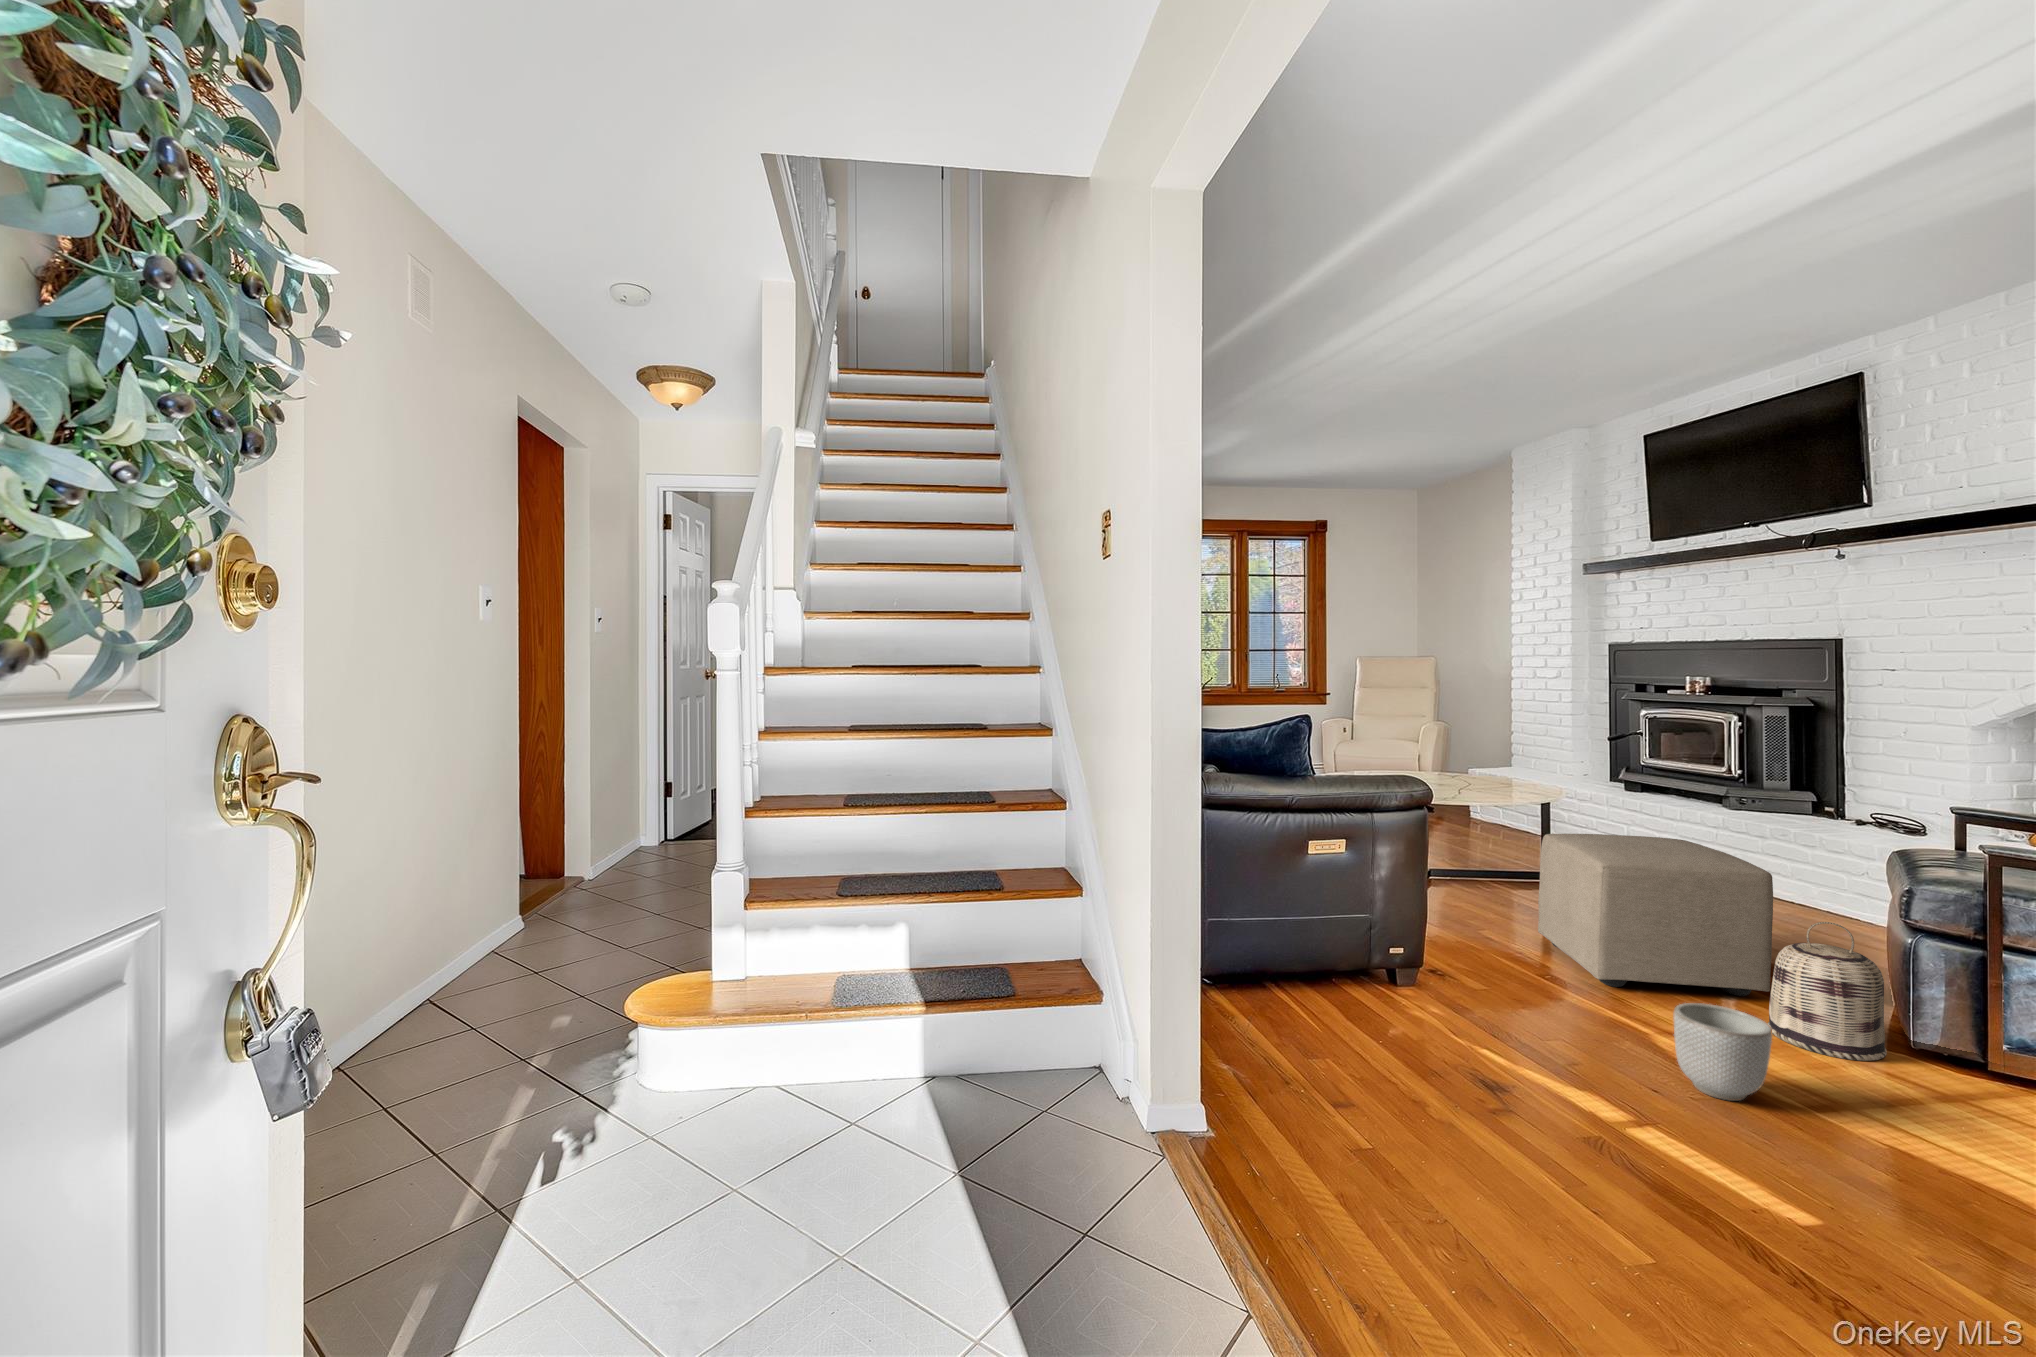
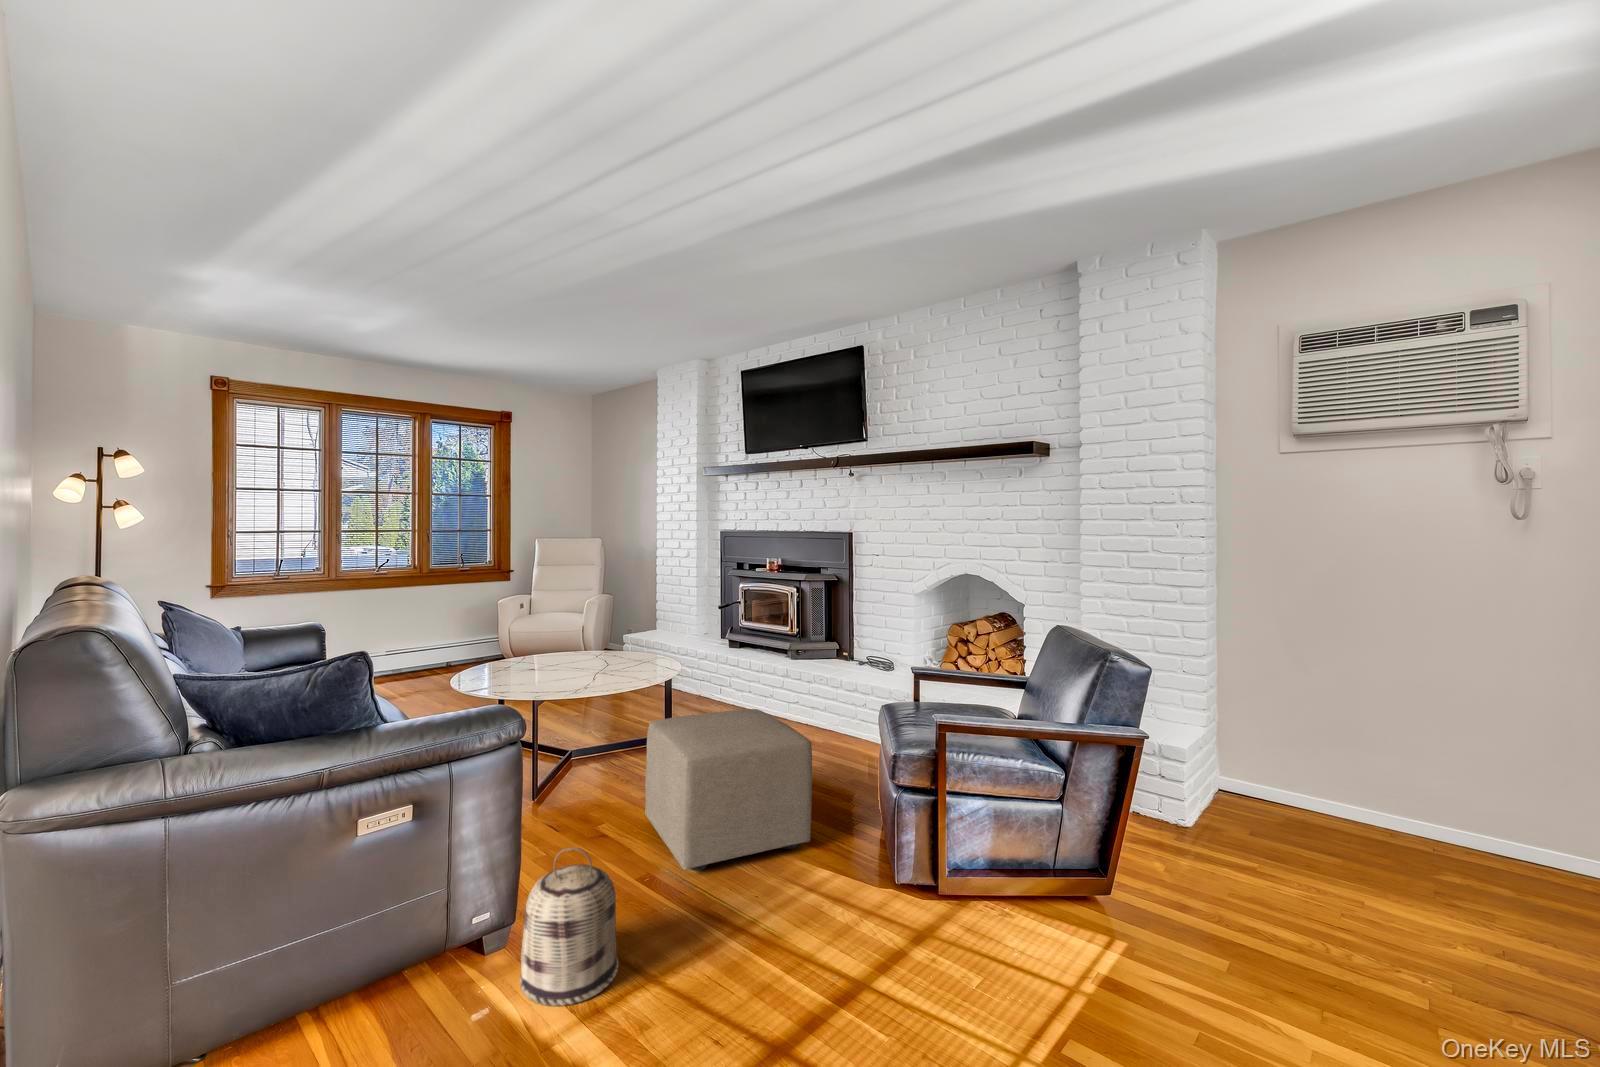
basket: present [1768,922,1887,1061] -> present [520,848,619,1006]
planter: present [1674,1003,1772,1101] -> none [730,914,806,1023]

